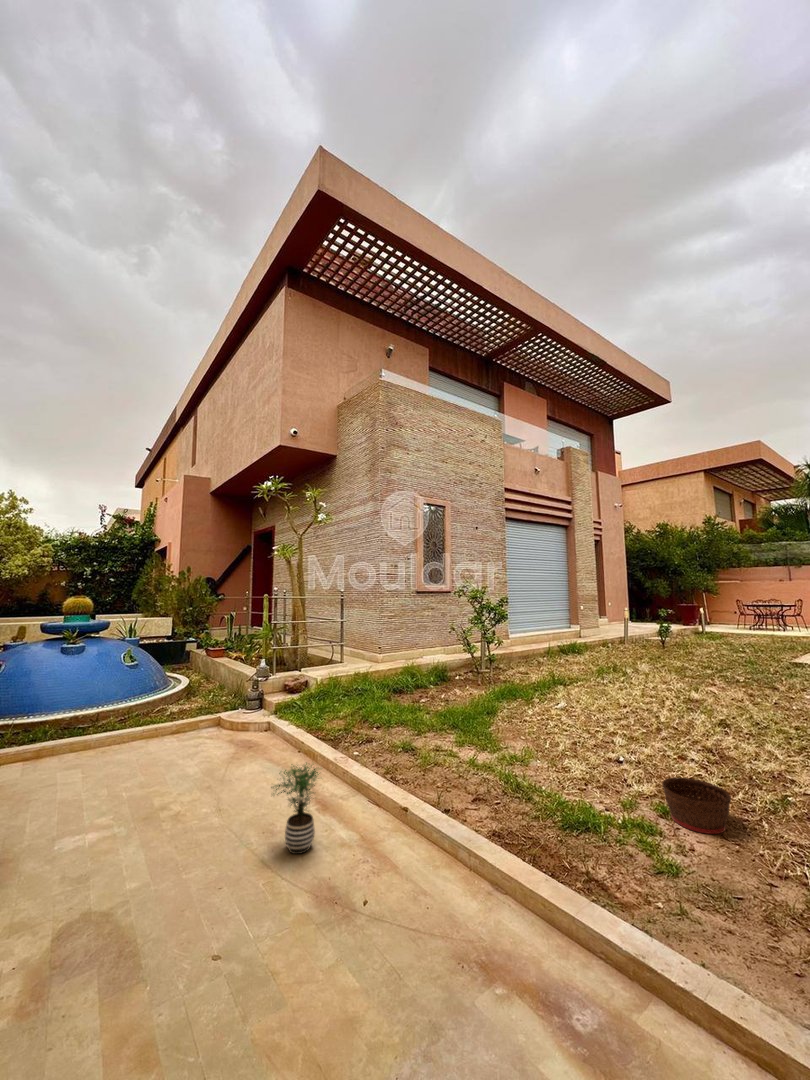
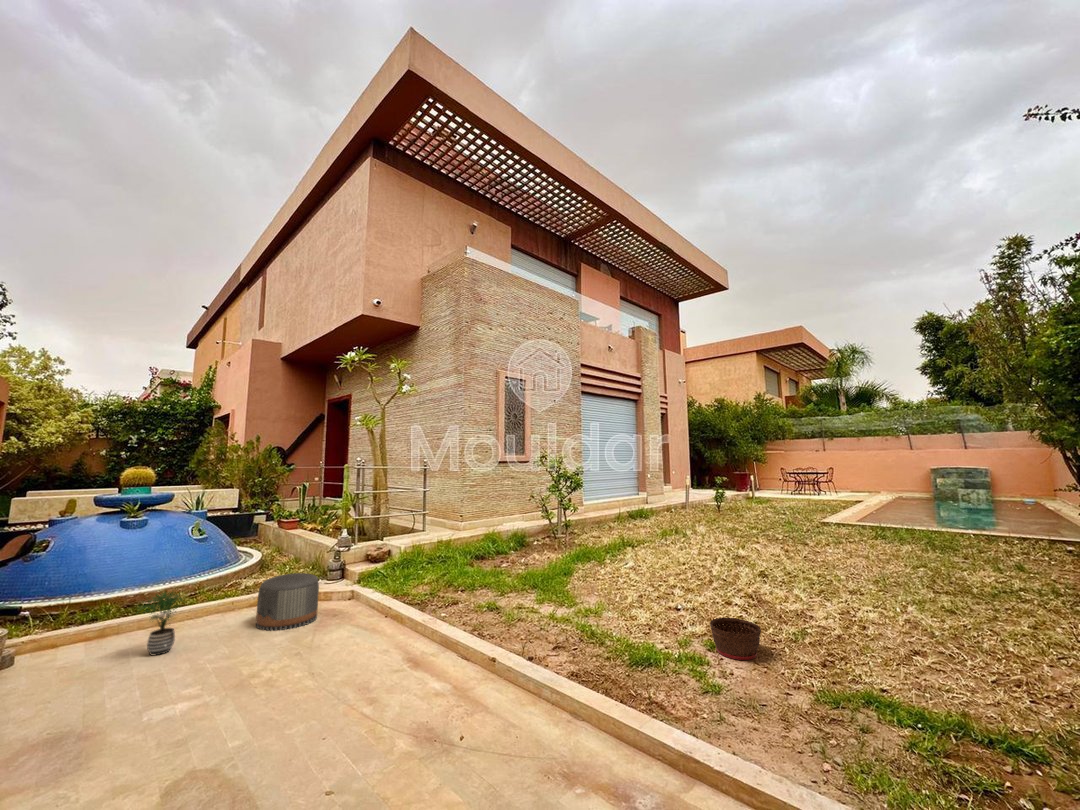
pouf: none [171,703,232,761] -> present [256,573,319,631]
potted plant: present [271,763,319,854] -> present [137,592,183,655]

